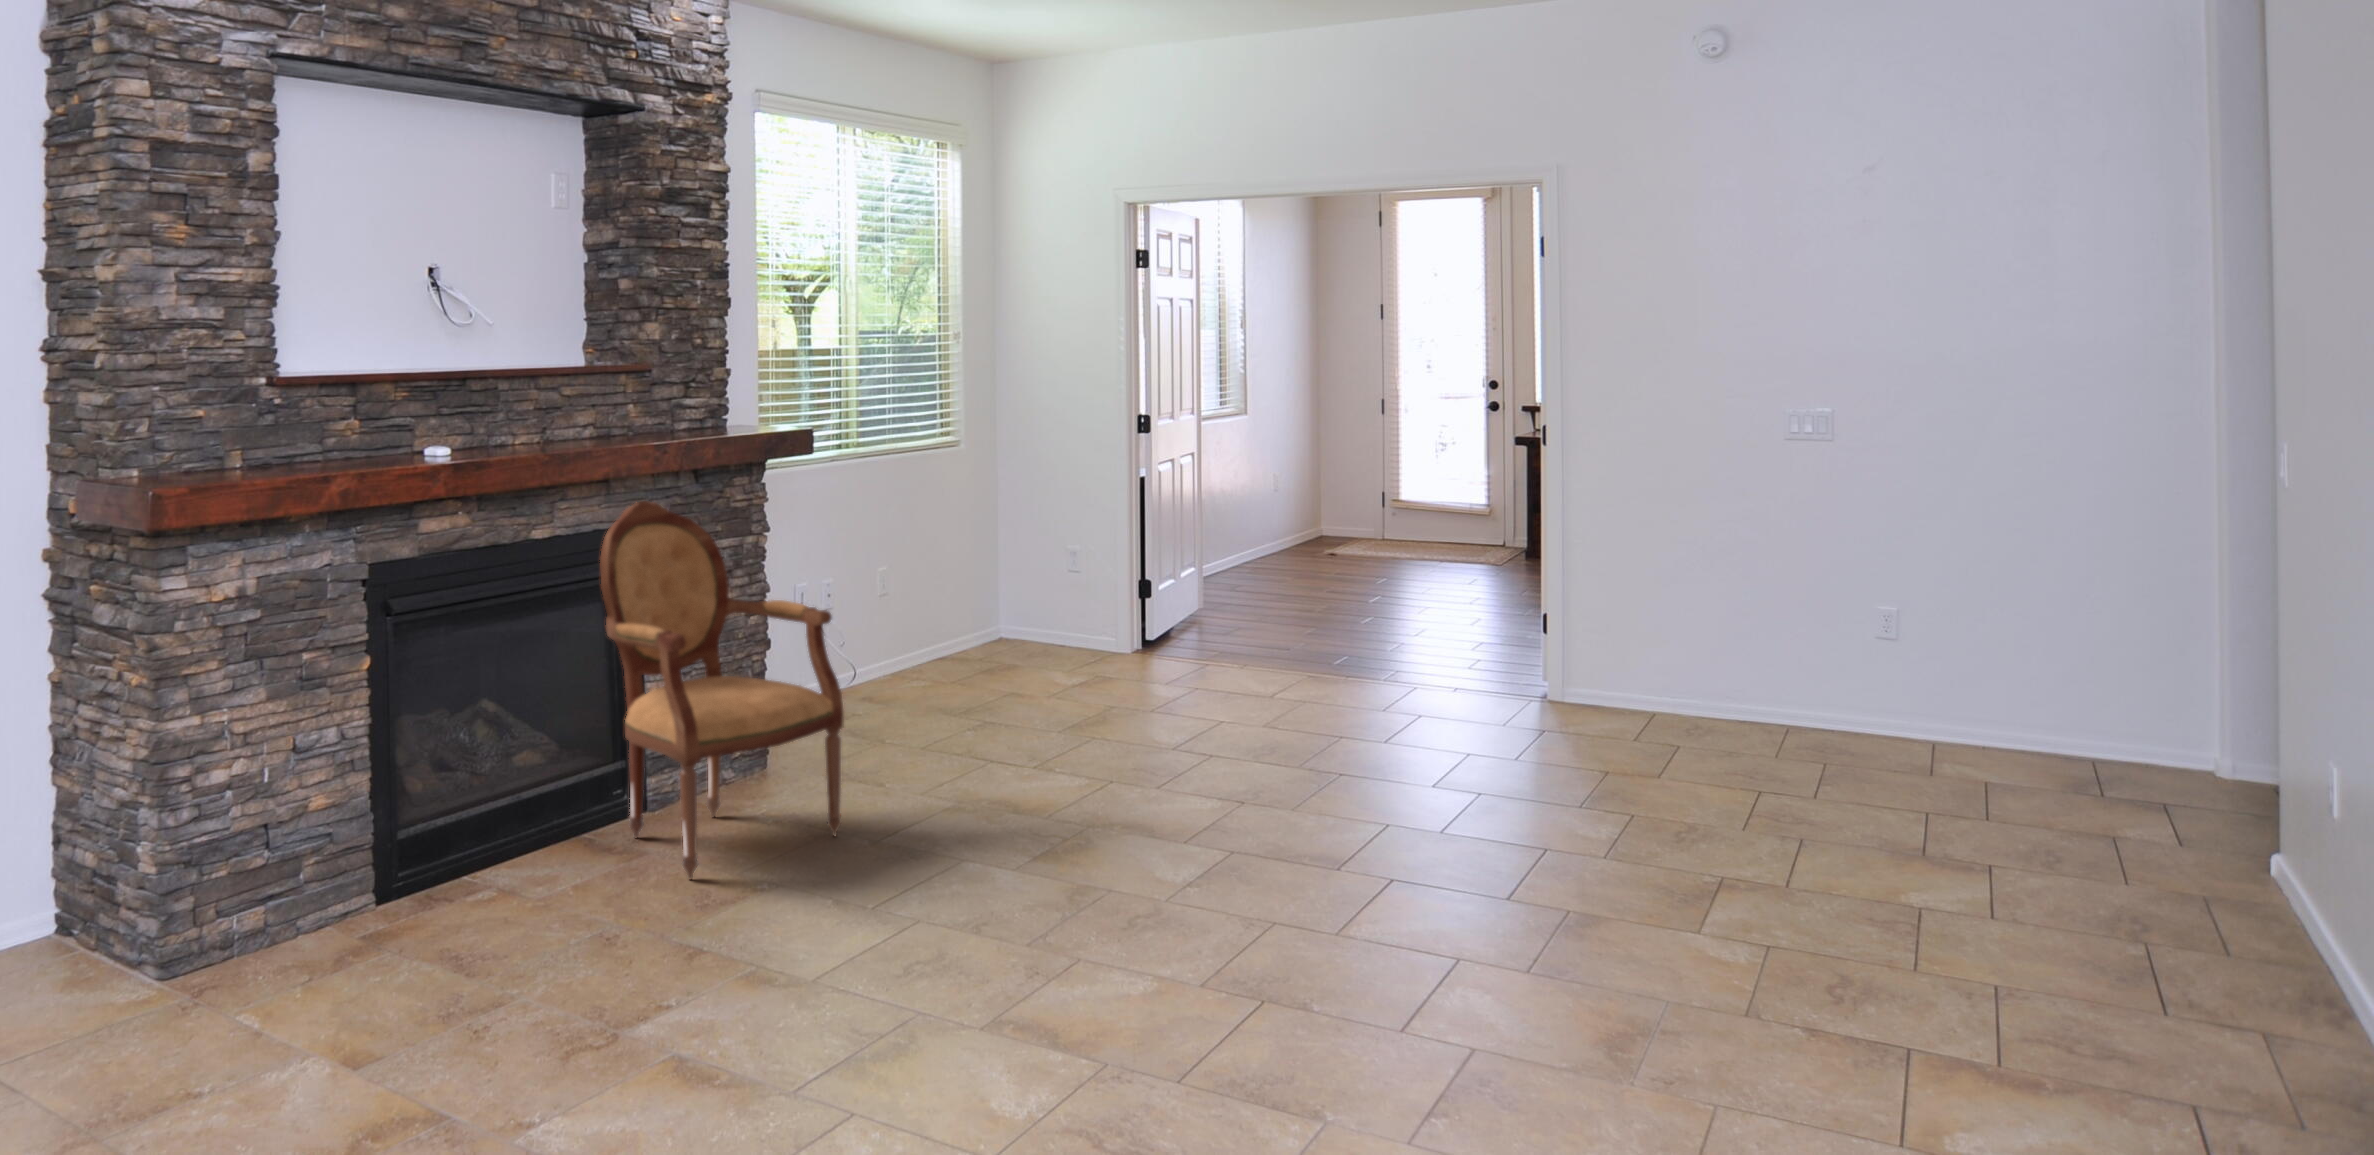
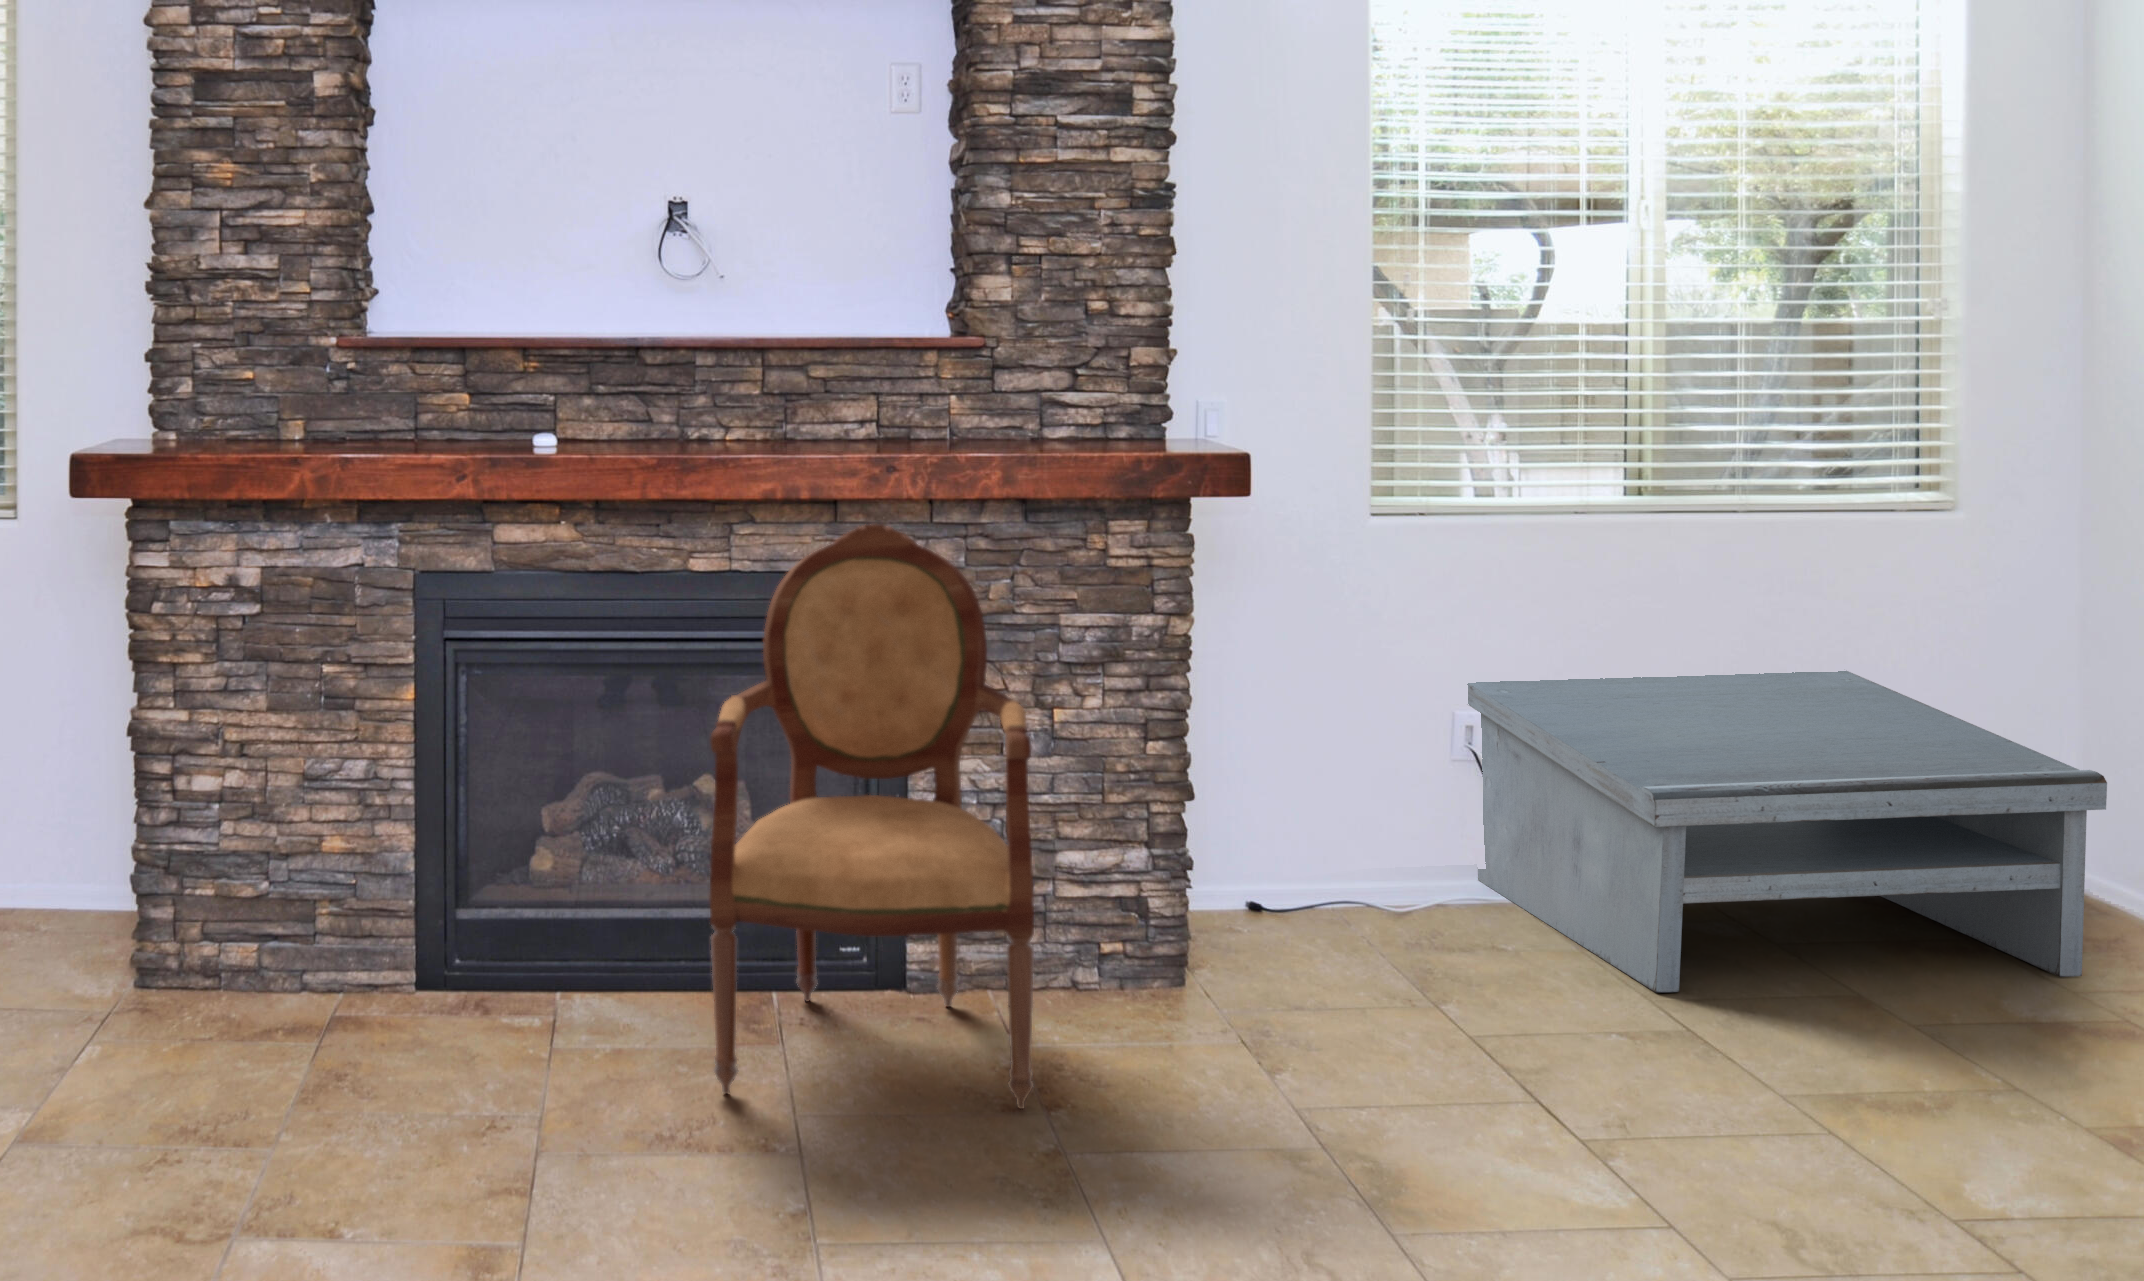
coffee table: none [810,551,1103,724] -> present [1467,671,2107,993]

